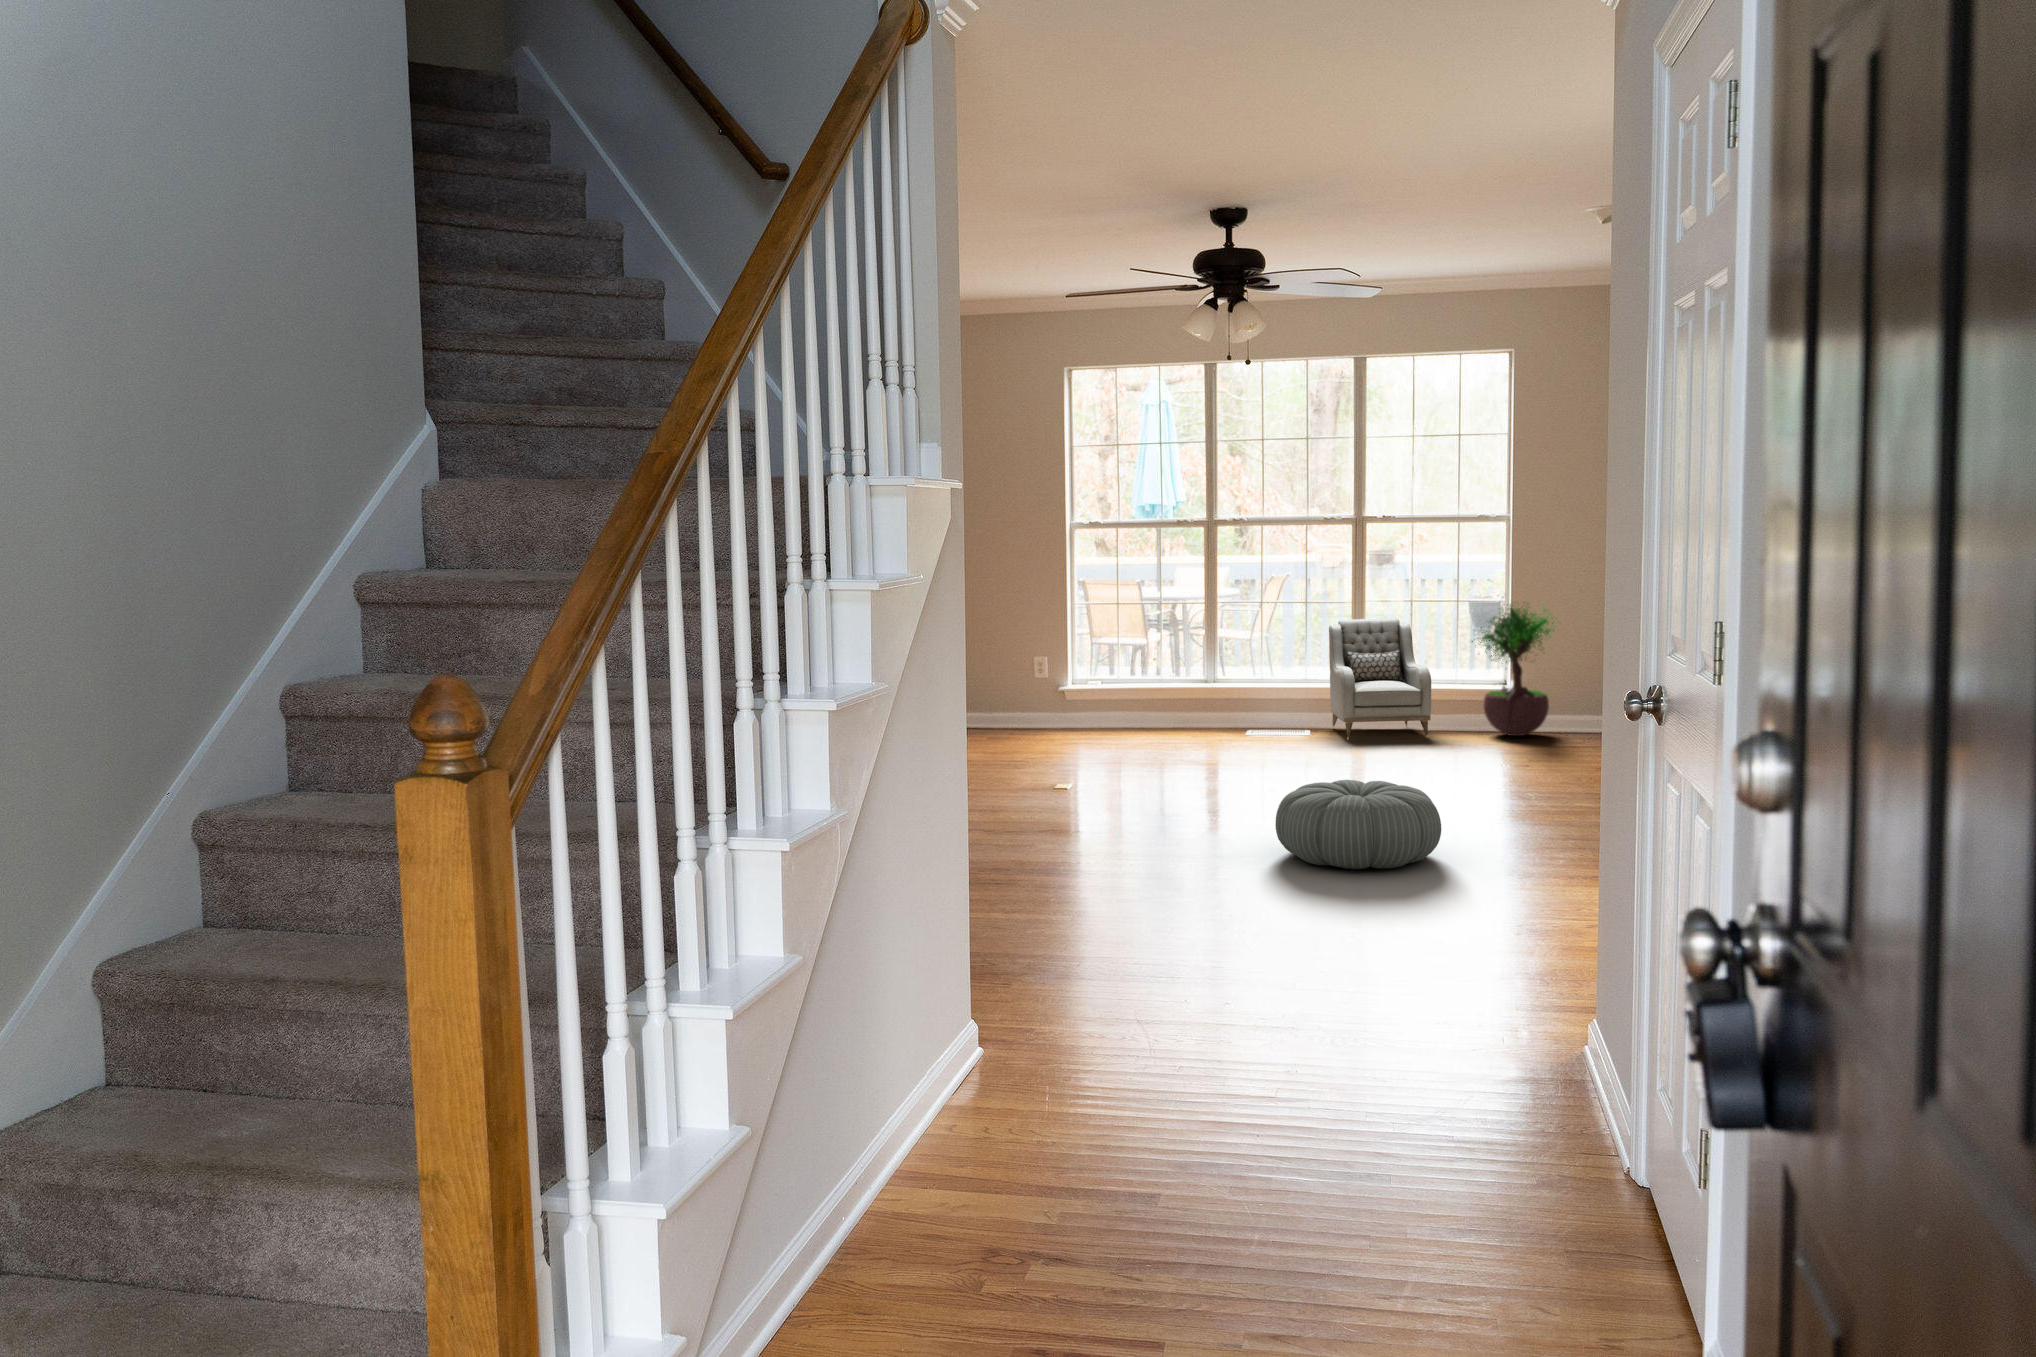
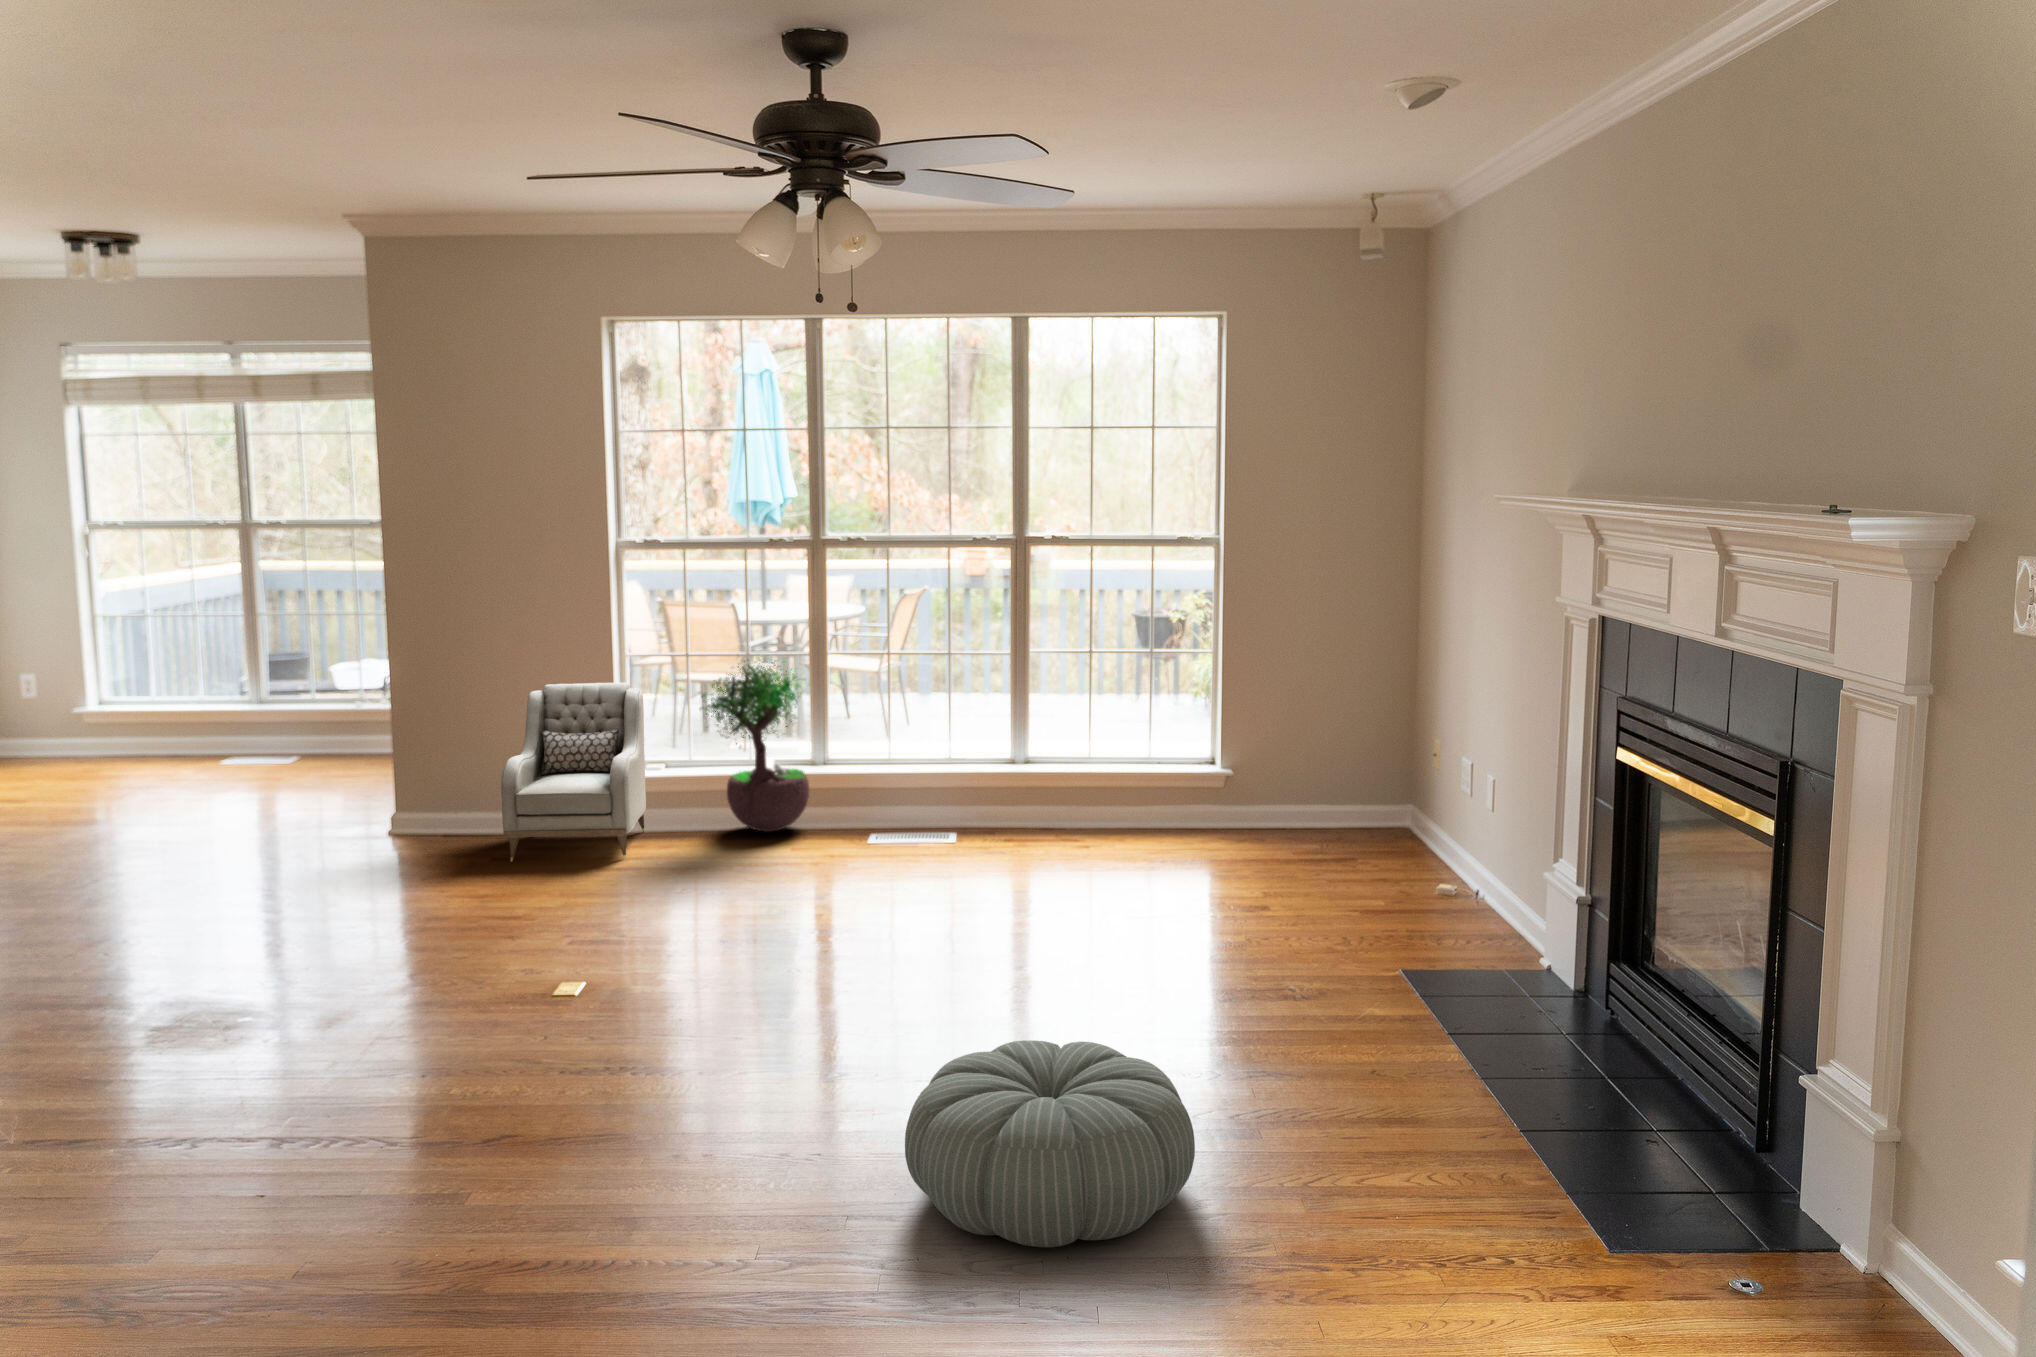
potted tree: present [1472,602,1560,736] -> present [701,658,809,832]
armchair: present [1329,618,1431,740] -> present [501,682,646,862]

